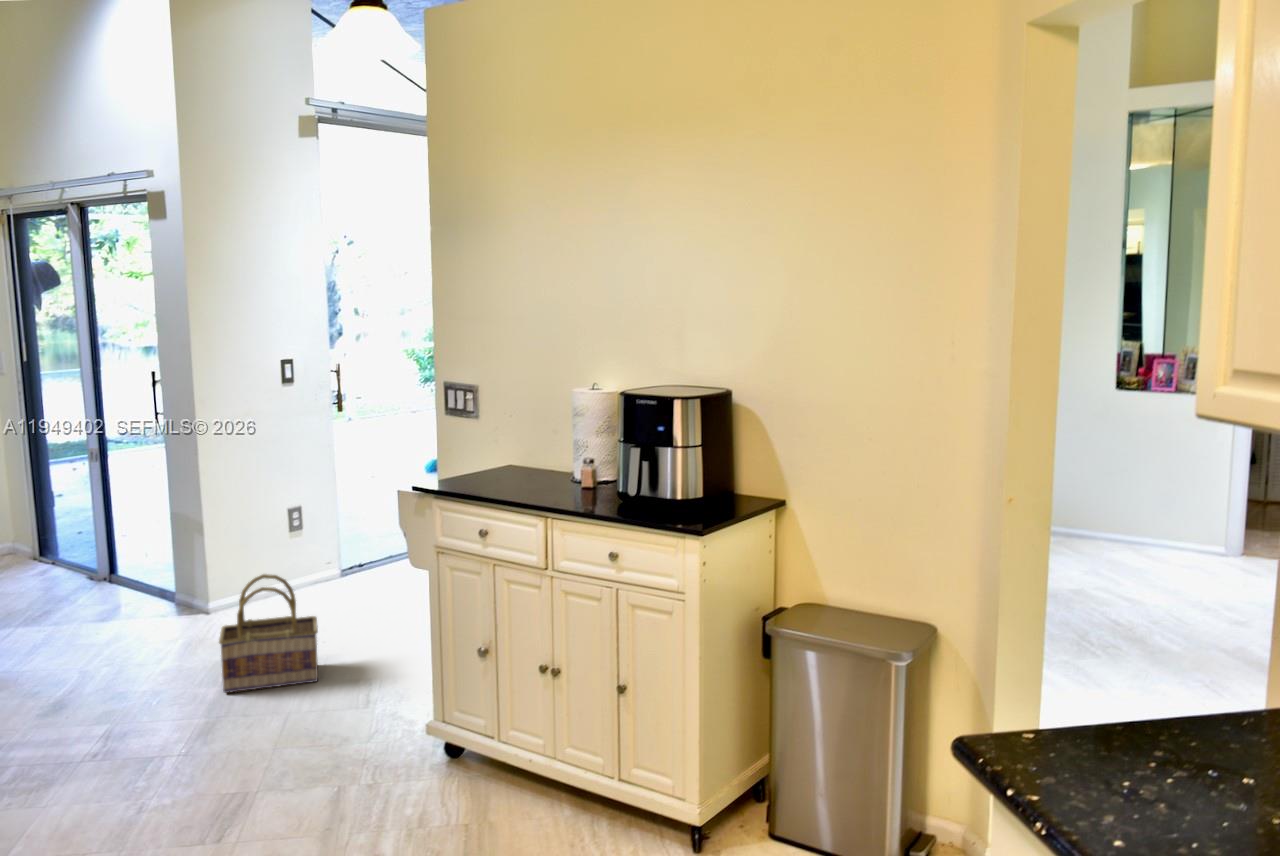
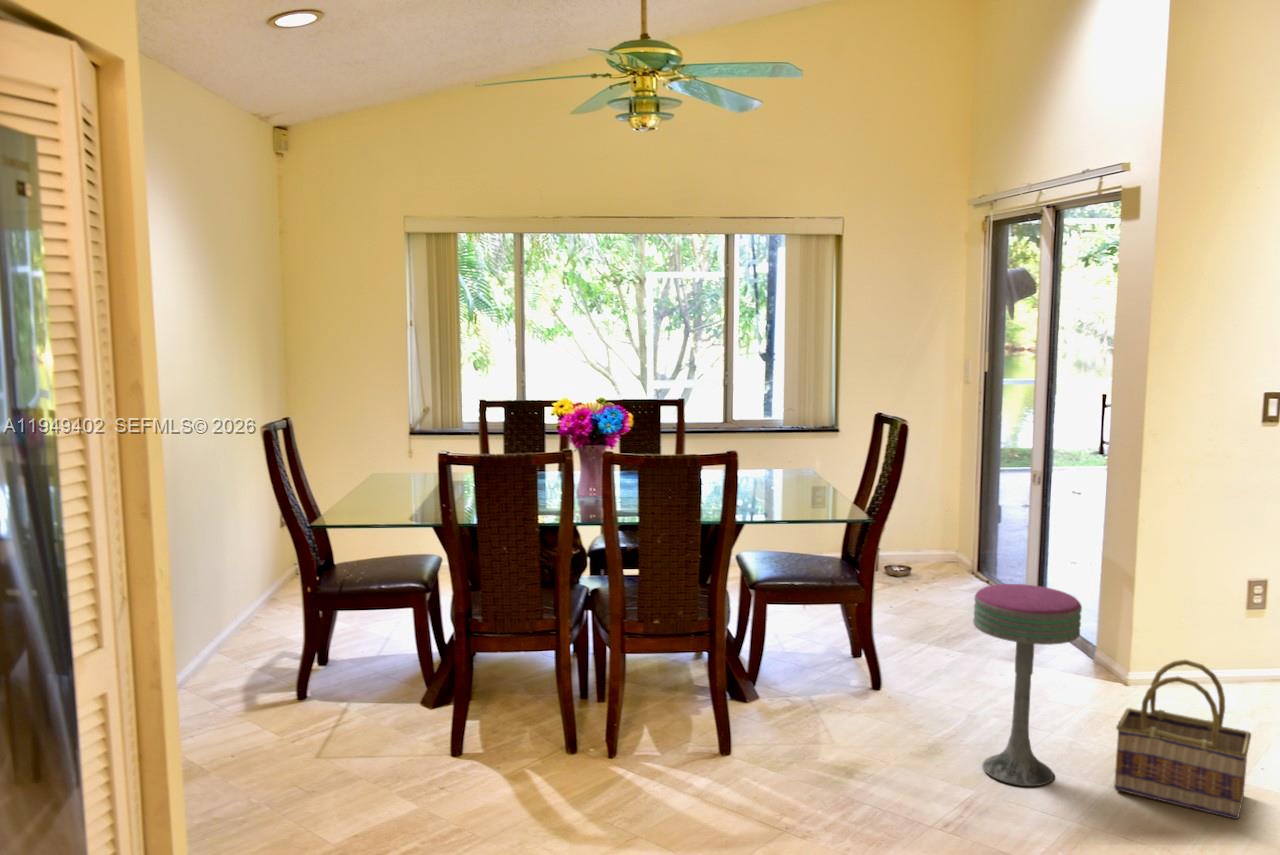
bar stool: none [76,543,179,721] -> present [973,584,1082,786]

